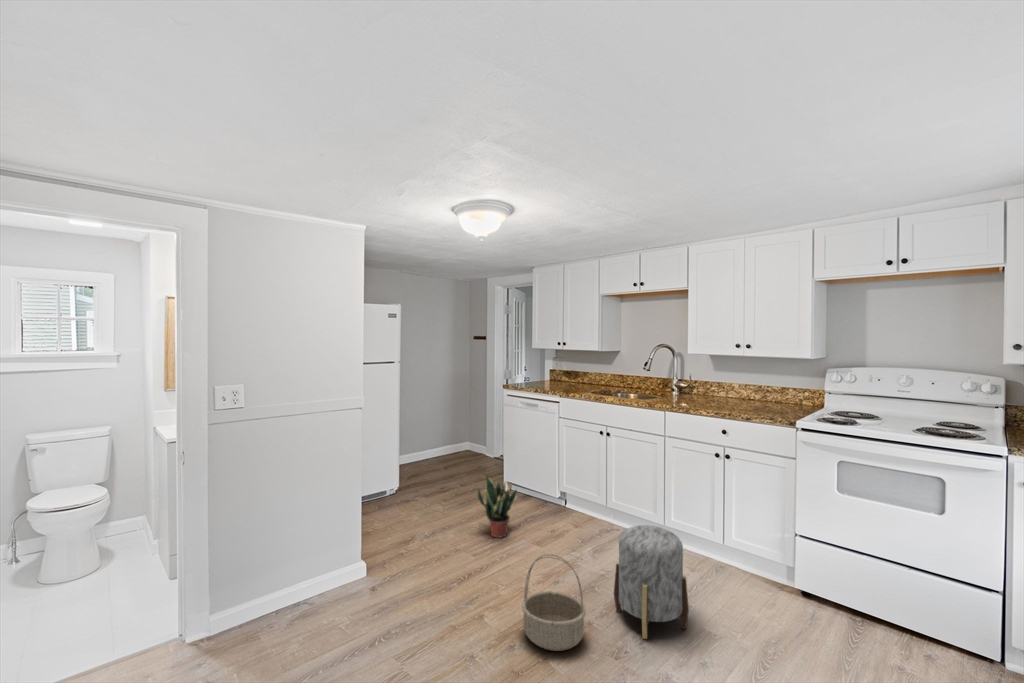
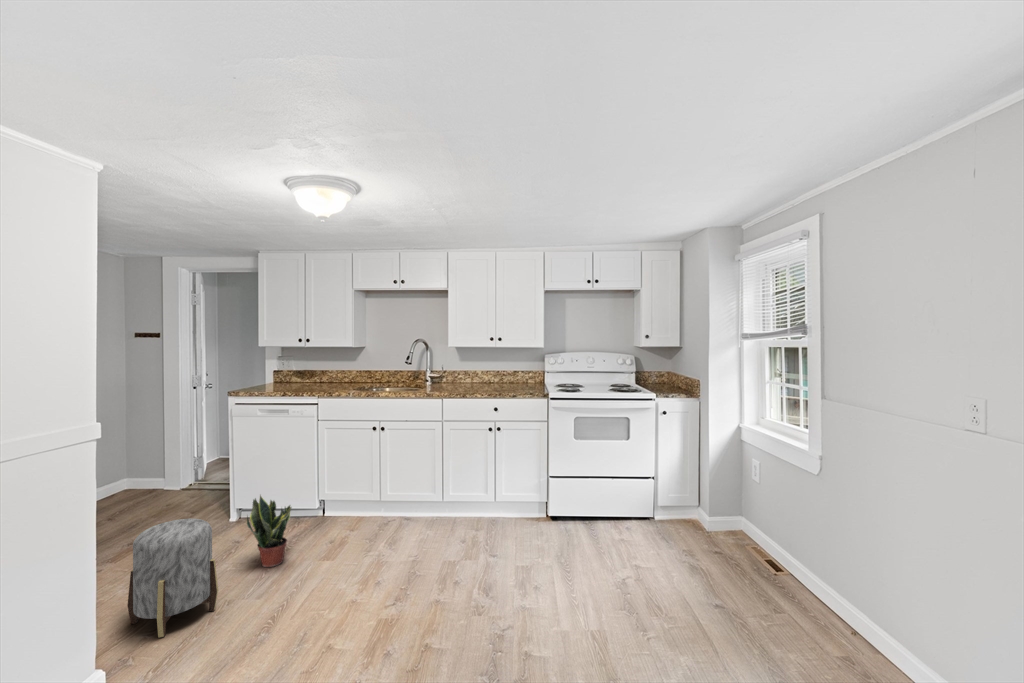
stool: present [614,525,689,639] -> present [127,519,218,638]
basket: present [522,554,586,651] -> none [386,541,452,638]

